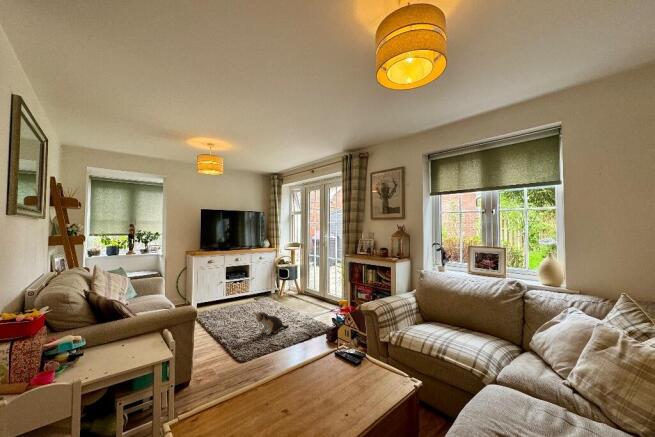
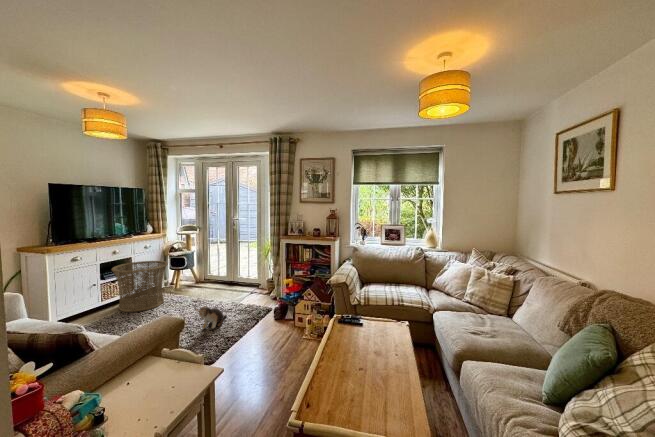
basket: none [227,268,266,308] -> present [111,261,168,312]

